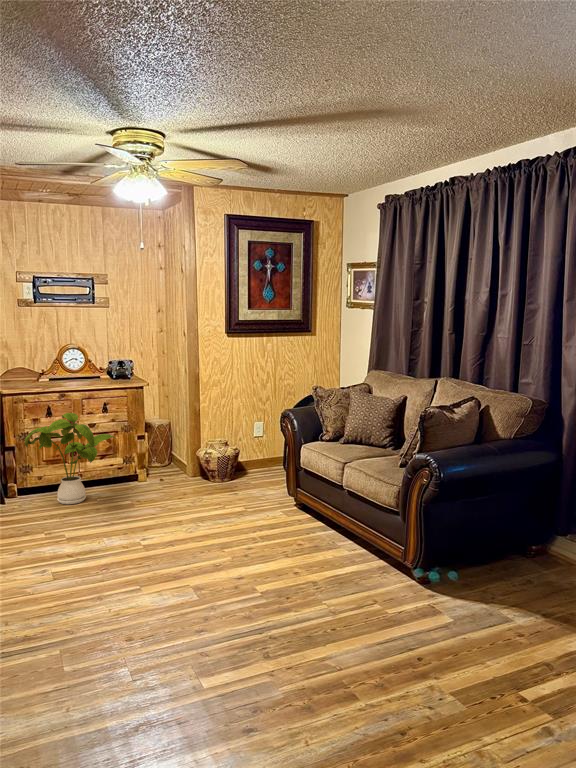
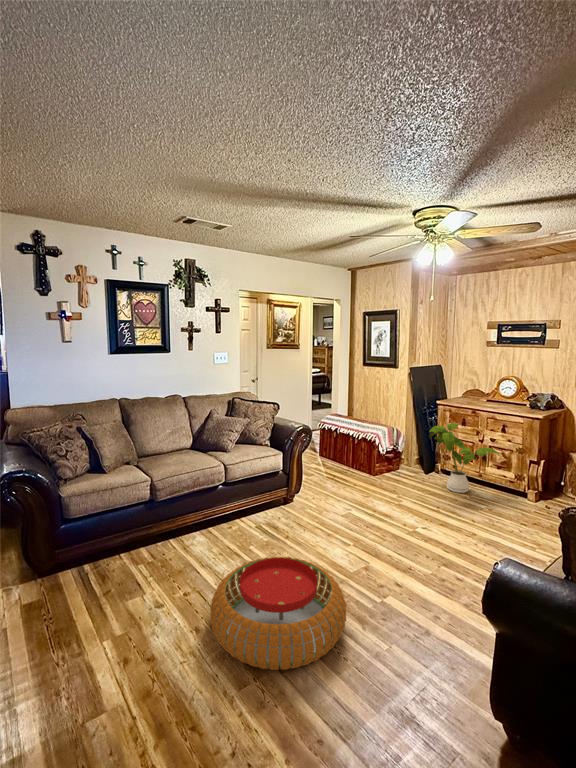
pouf: none [181,584,352,709] -> present [210,557,346,670]

